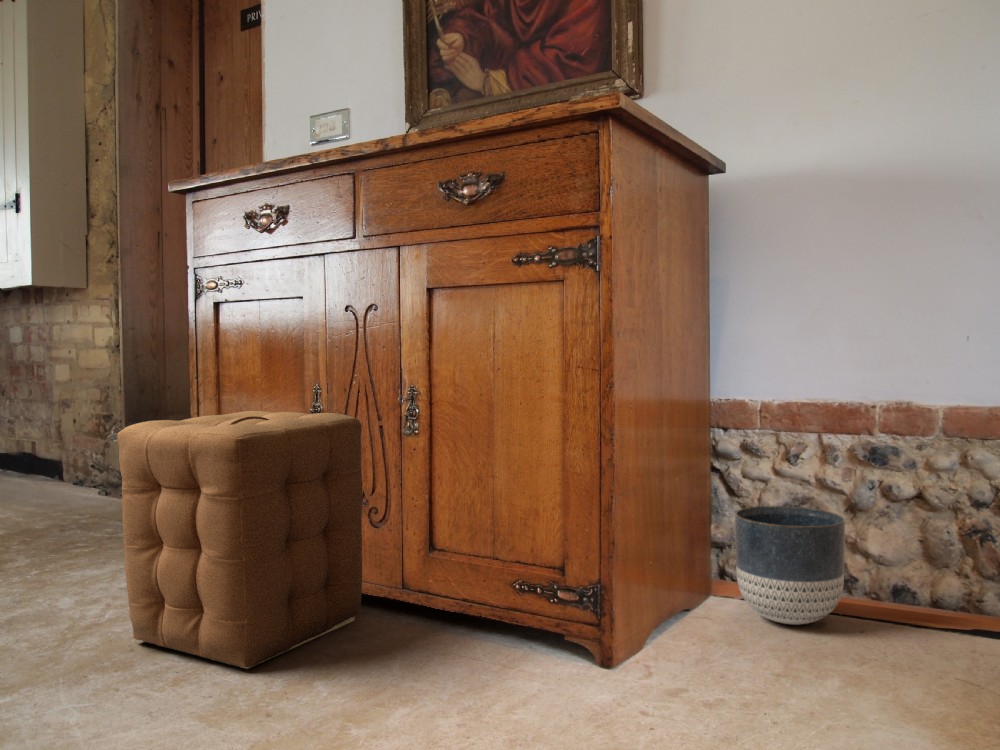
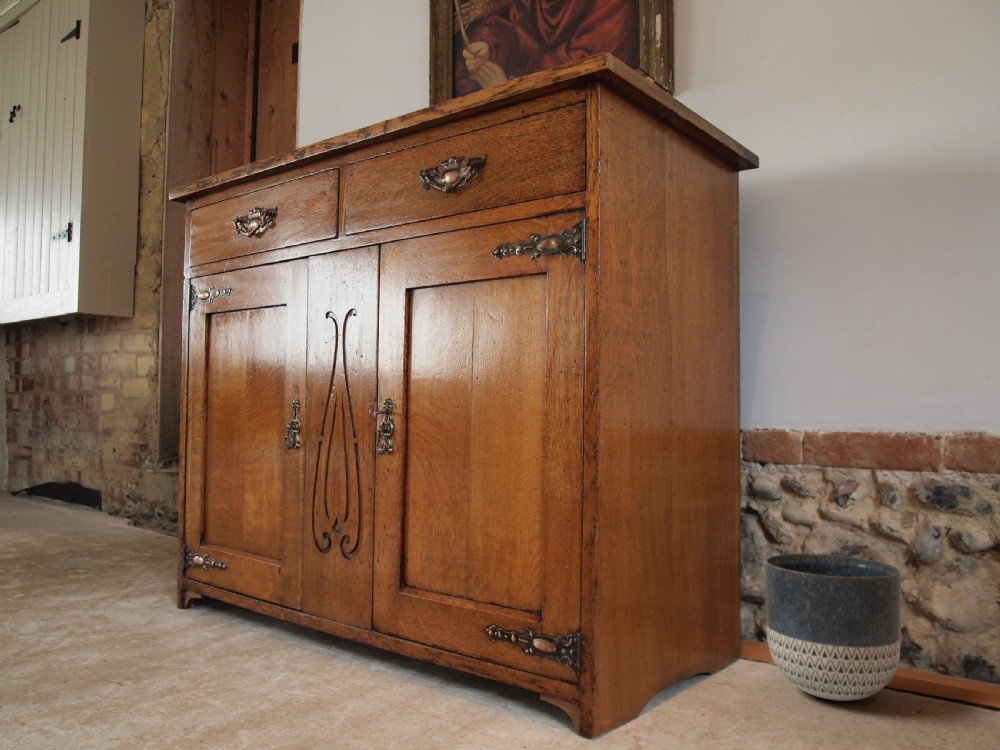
ottoman: present [117,411,363,669] -> none [66,427,336,713]

